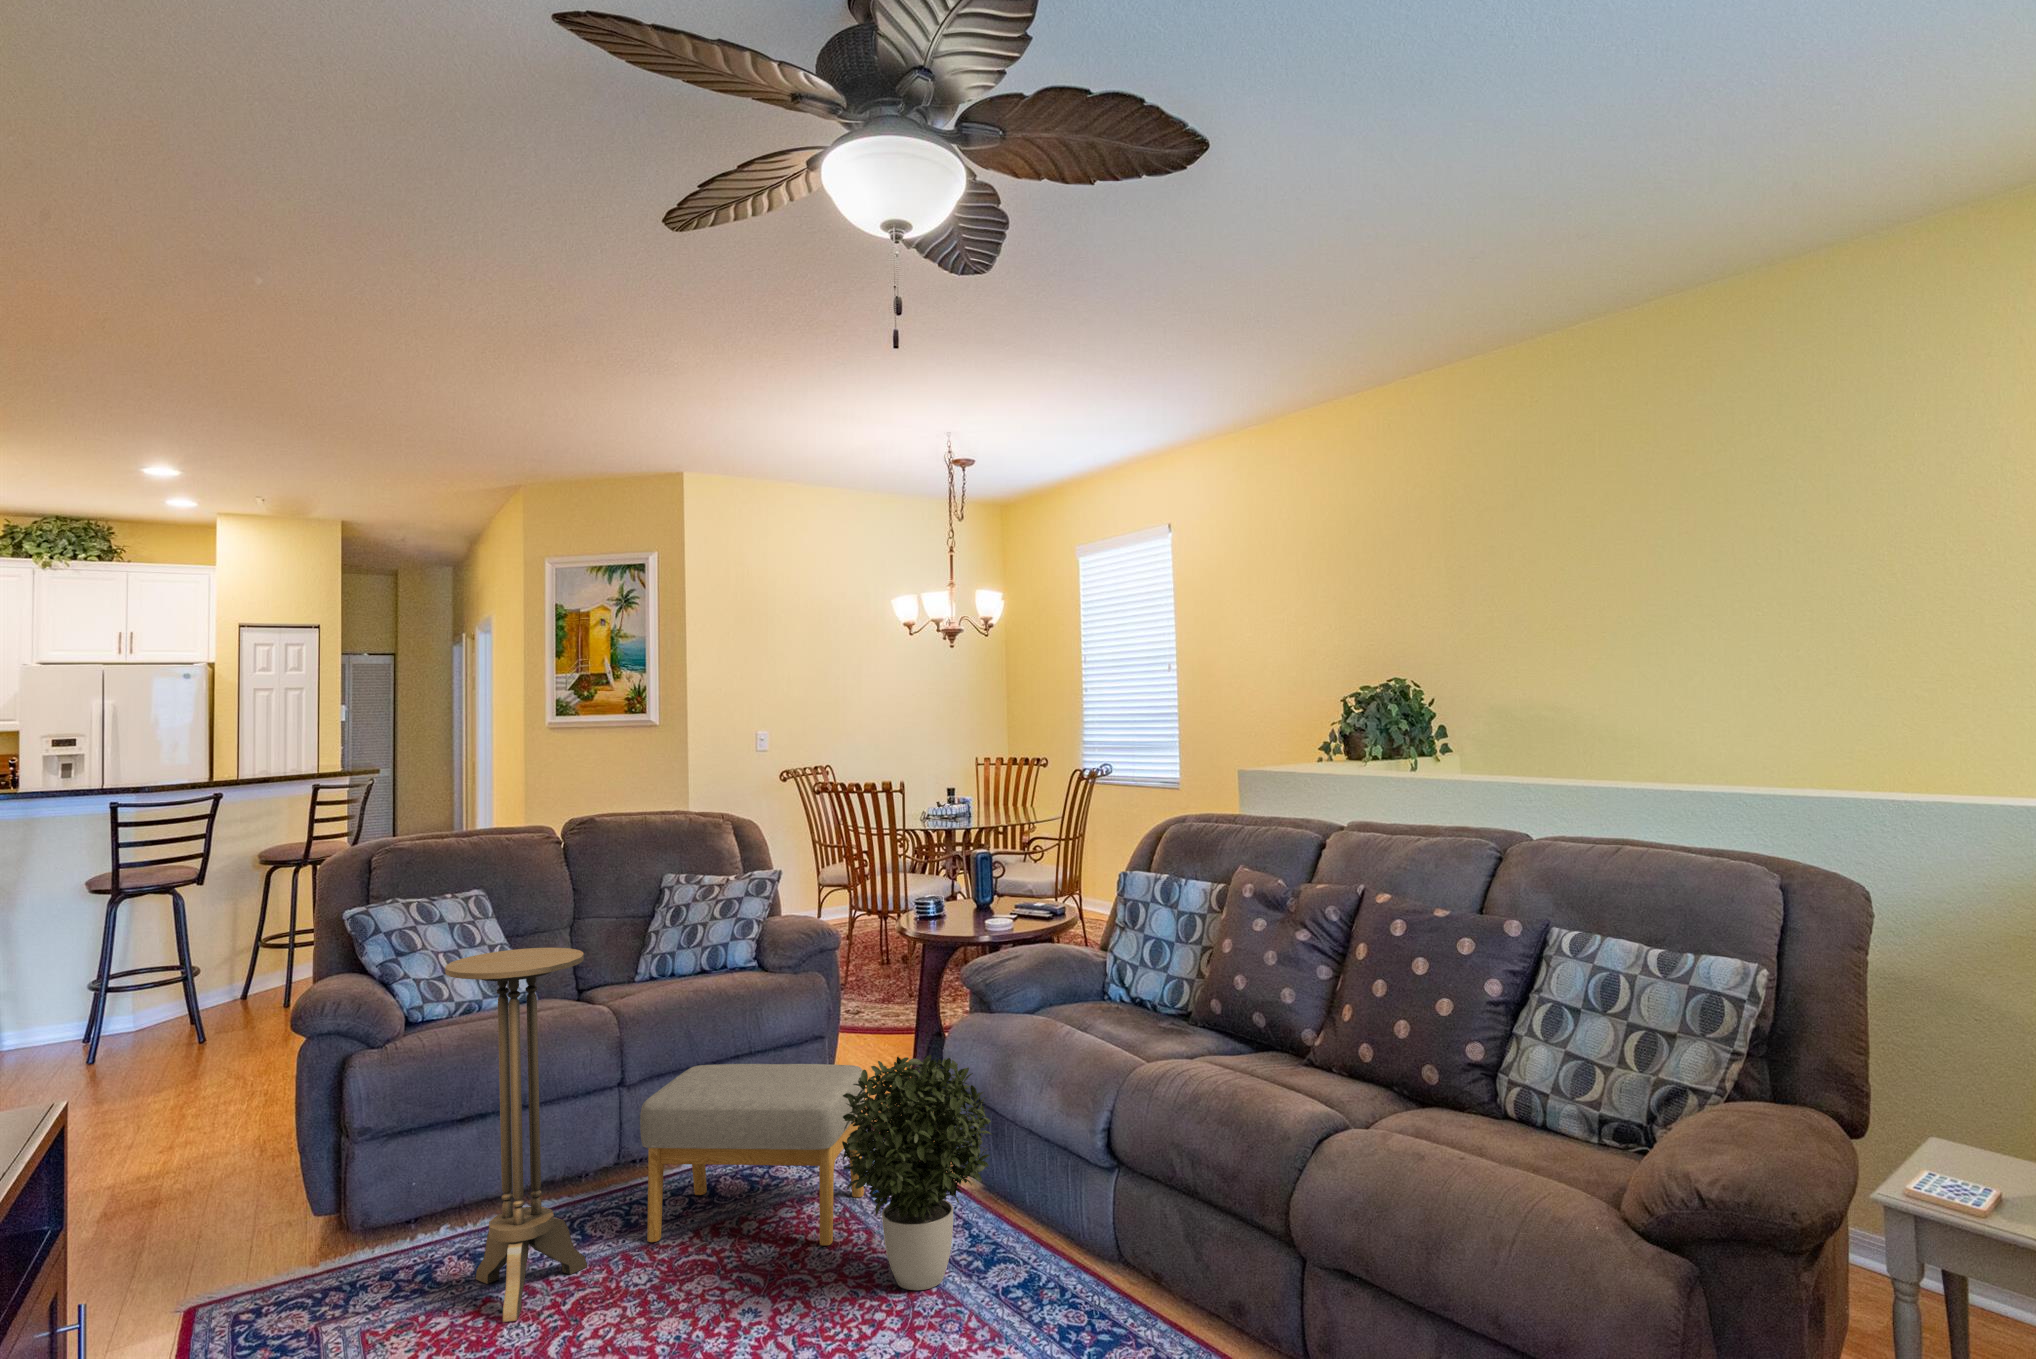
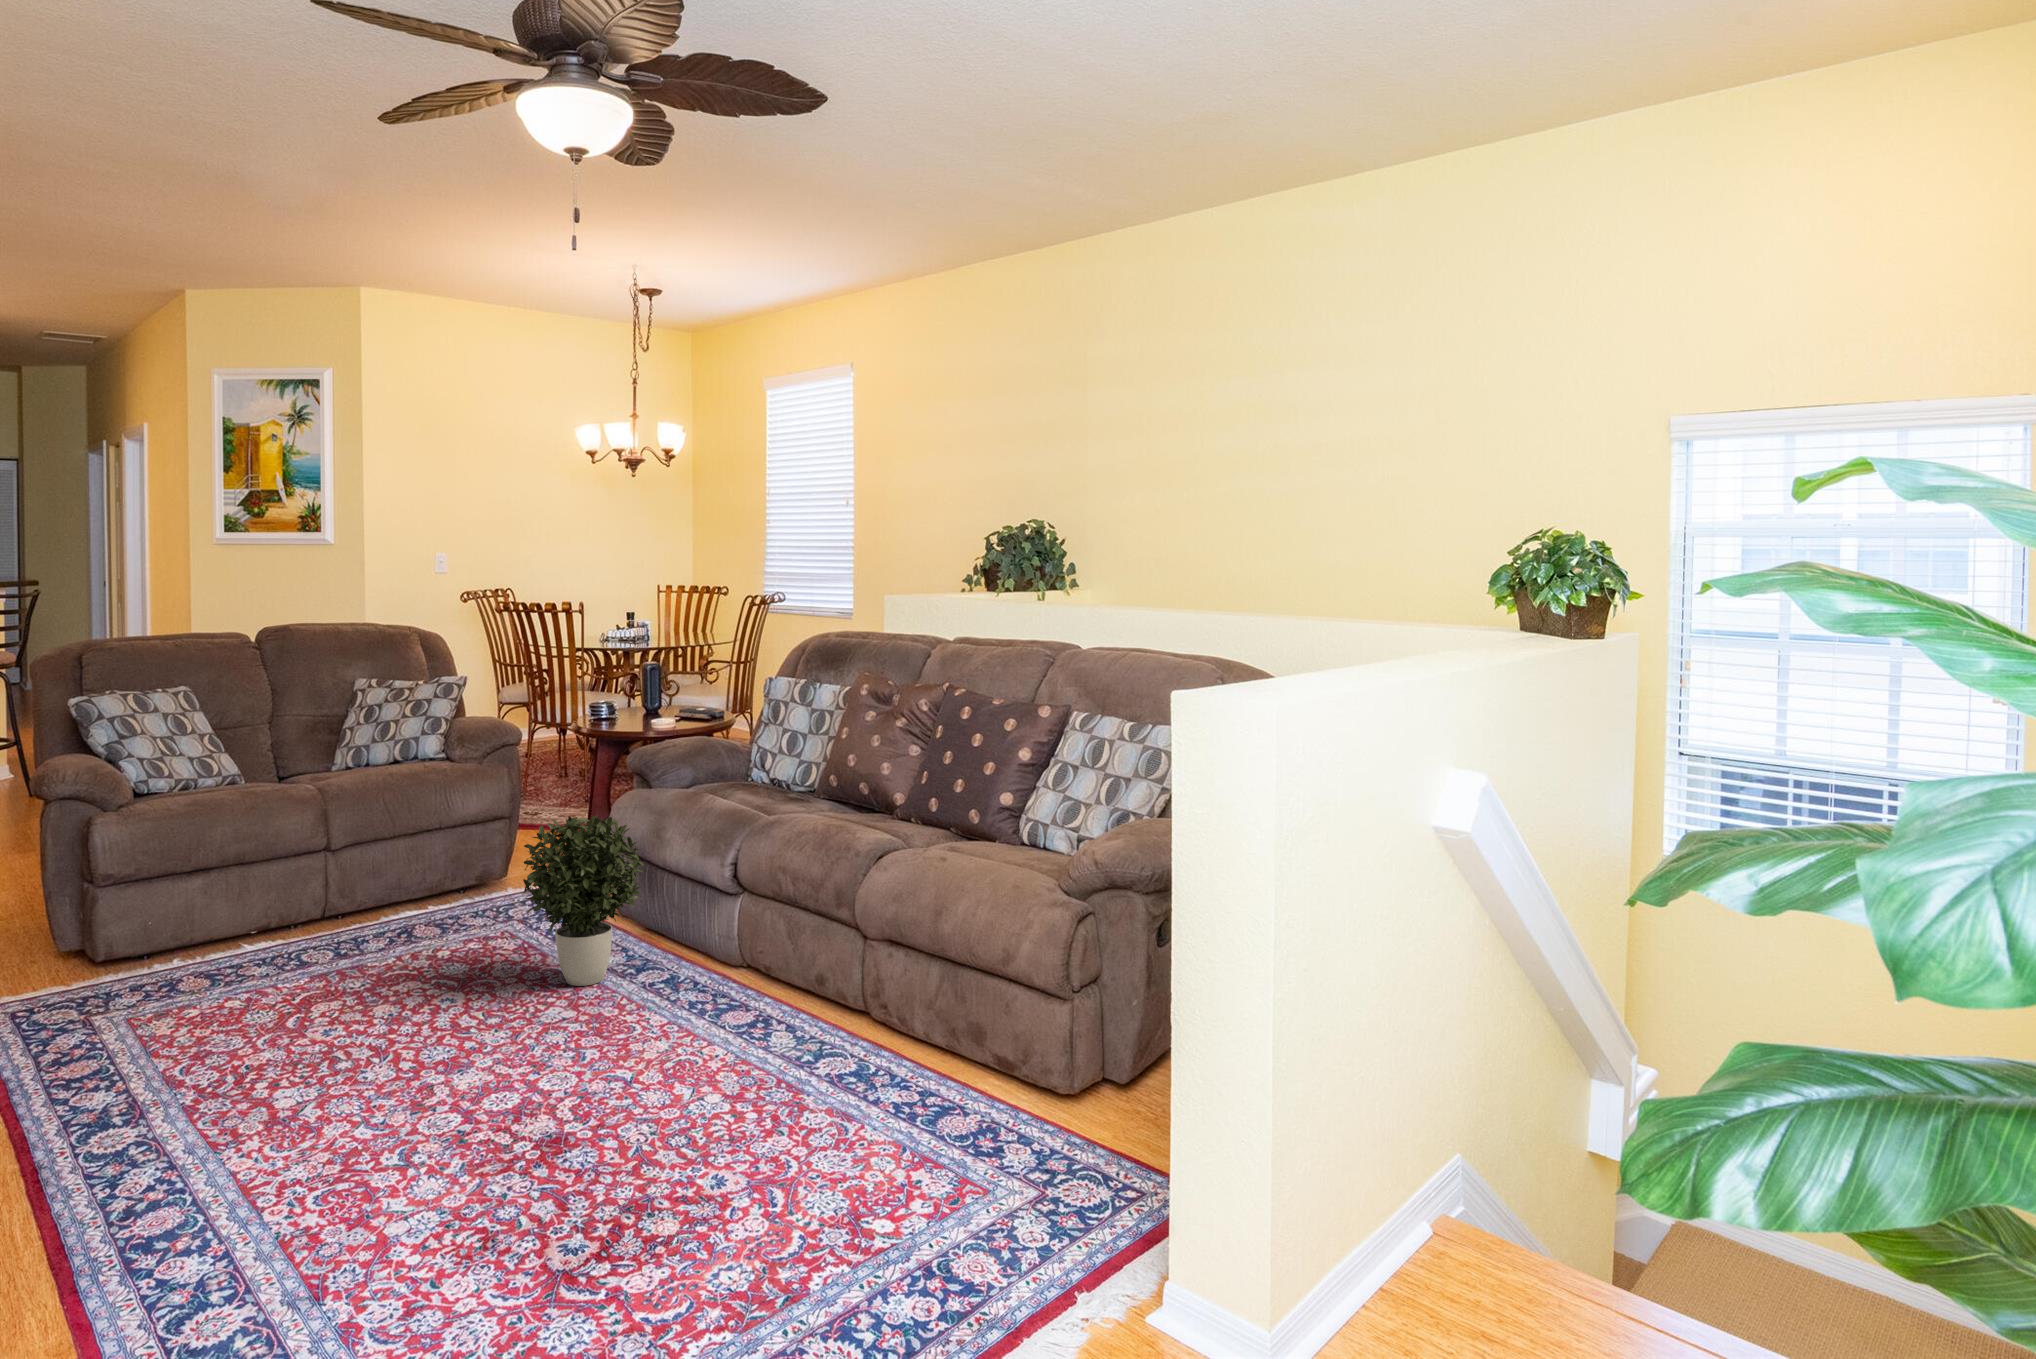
side table: present [445,948,587,1322] -> none [174,731,305,1018]
footstool: present [640,1064,865,1245] -> none [348,831,543,966]

